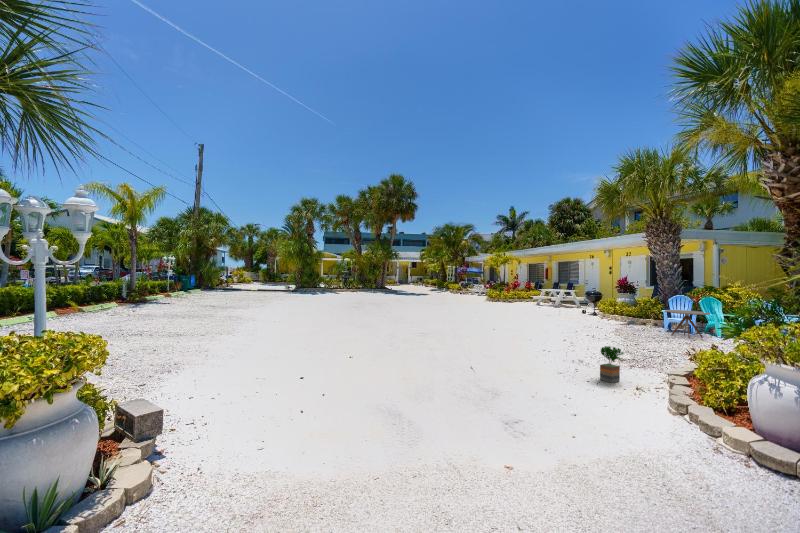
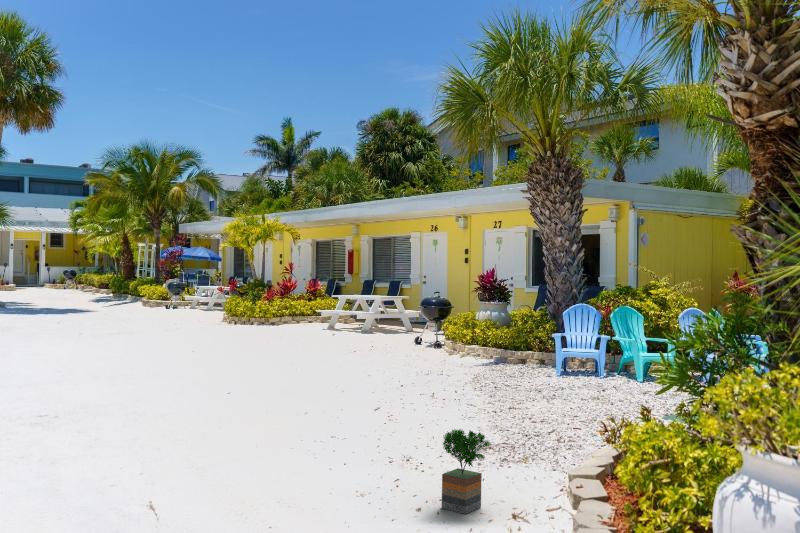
round table: present [665,310,710,338] -> none [558,333,630,387]

